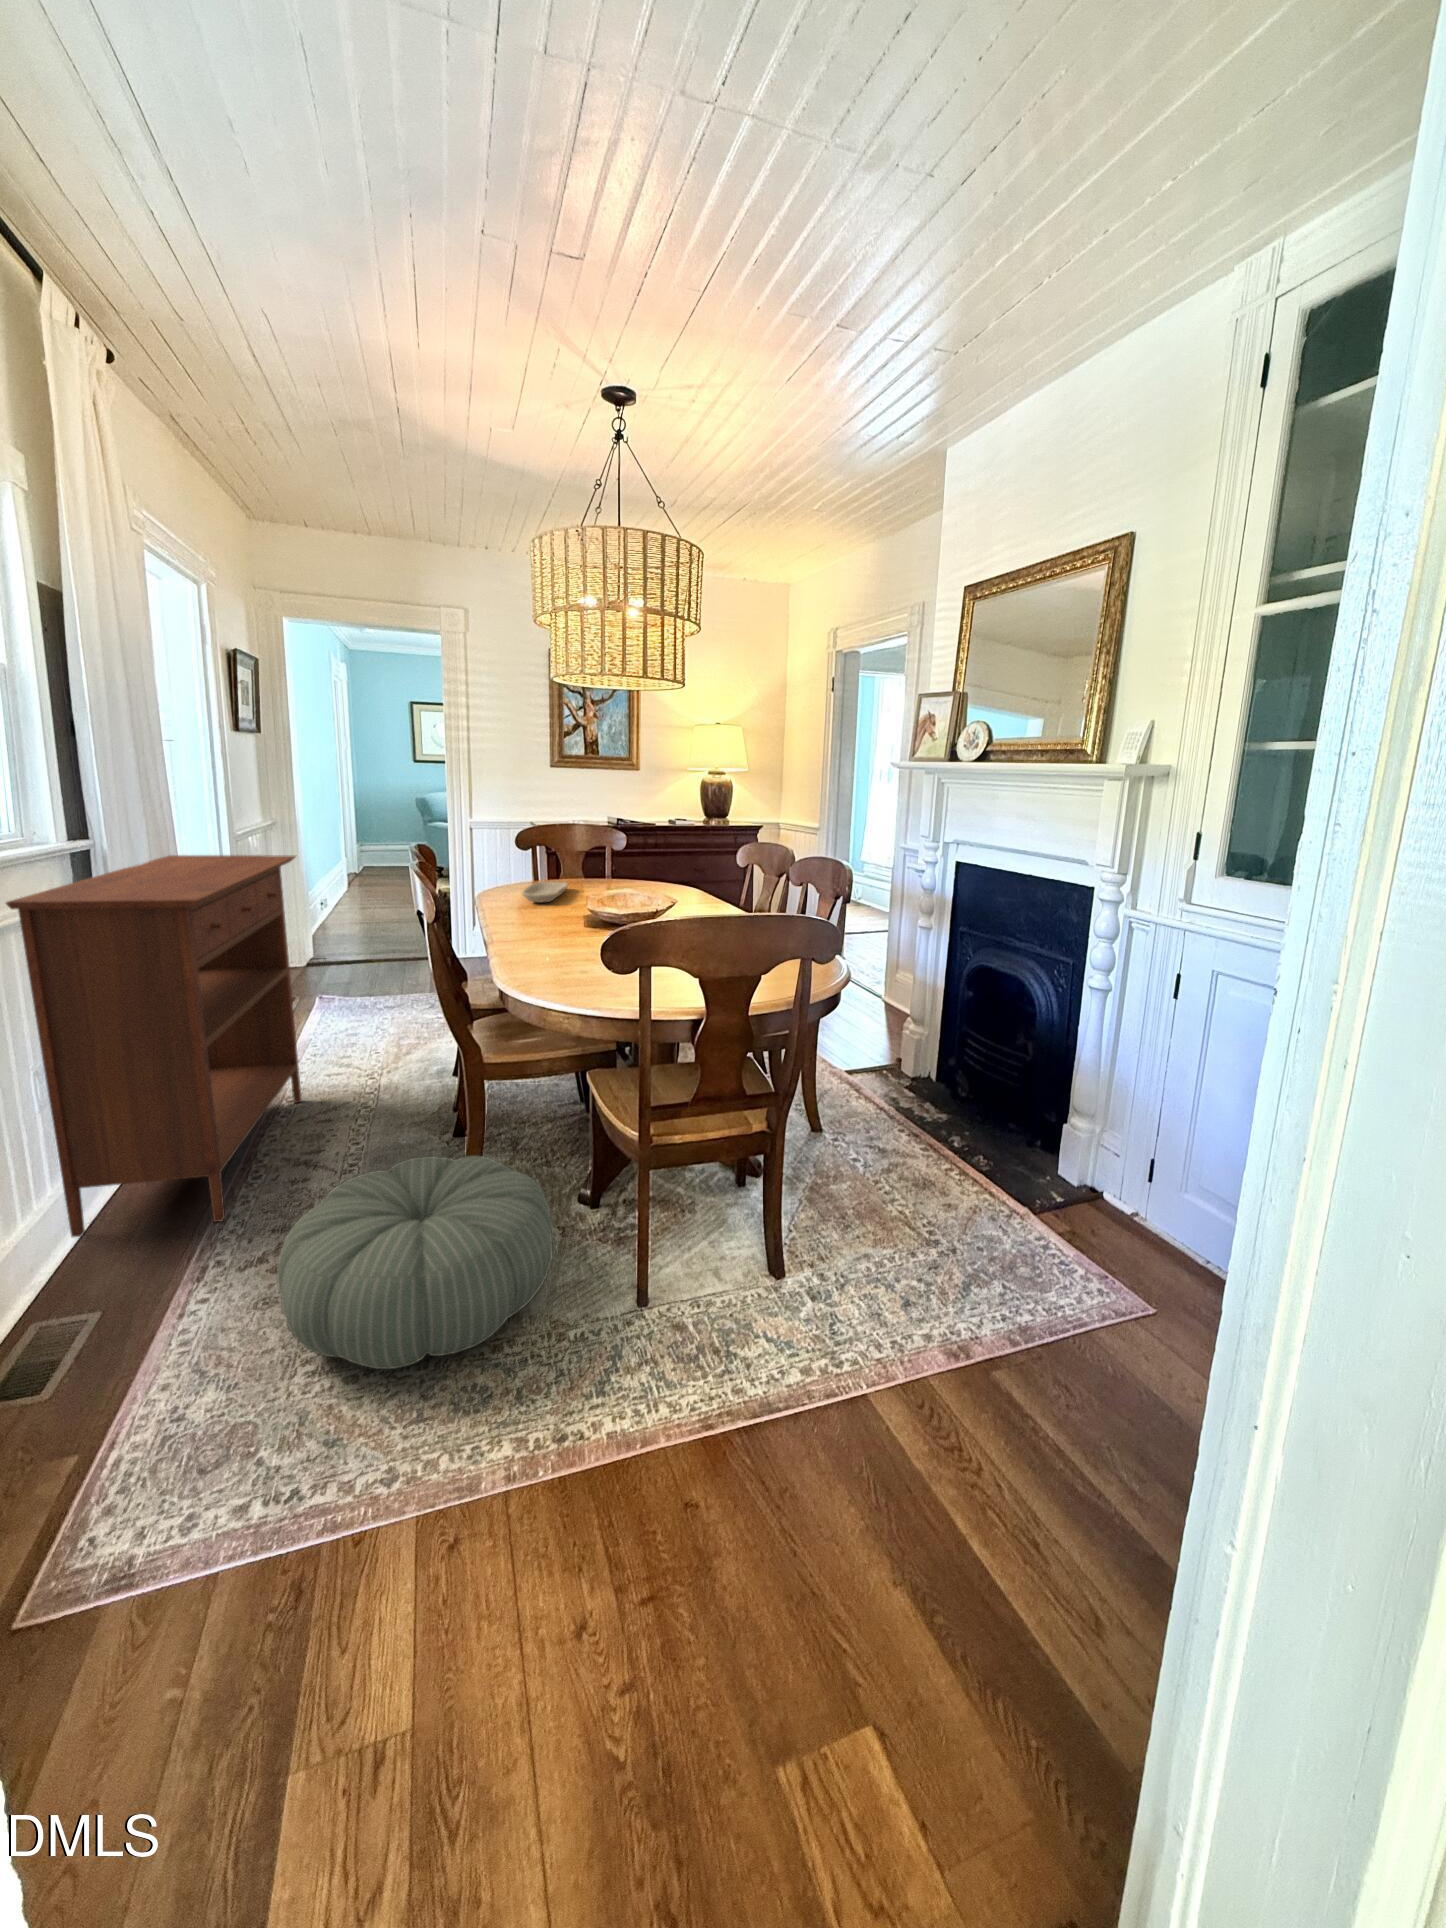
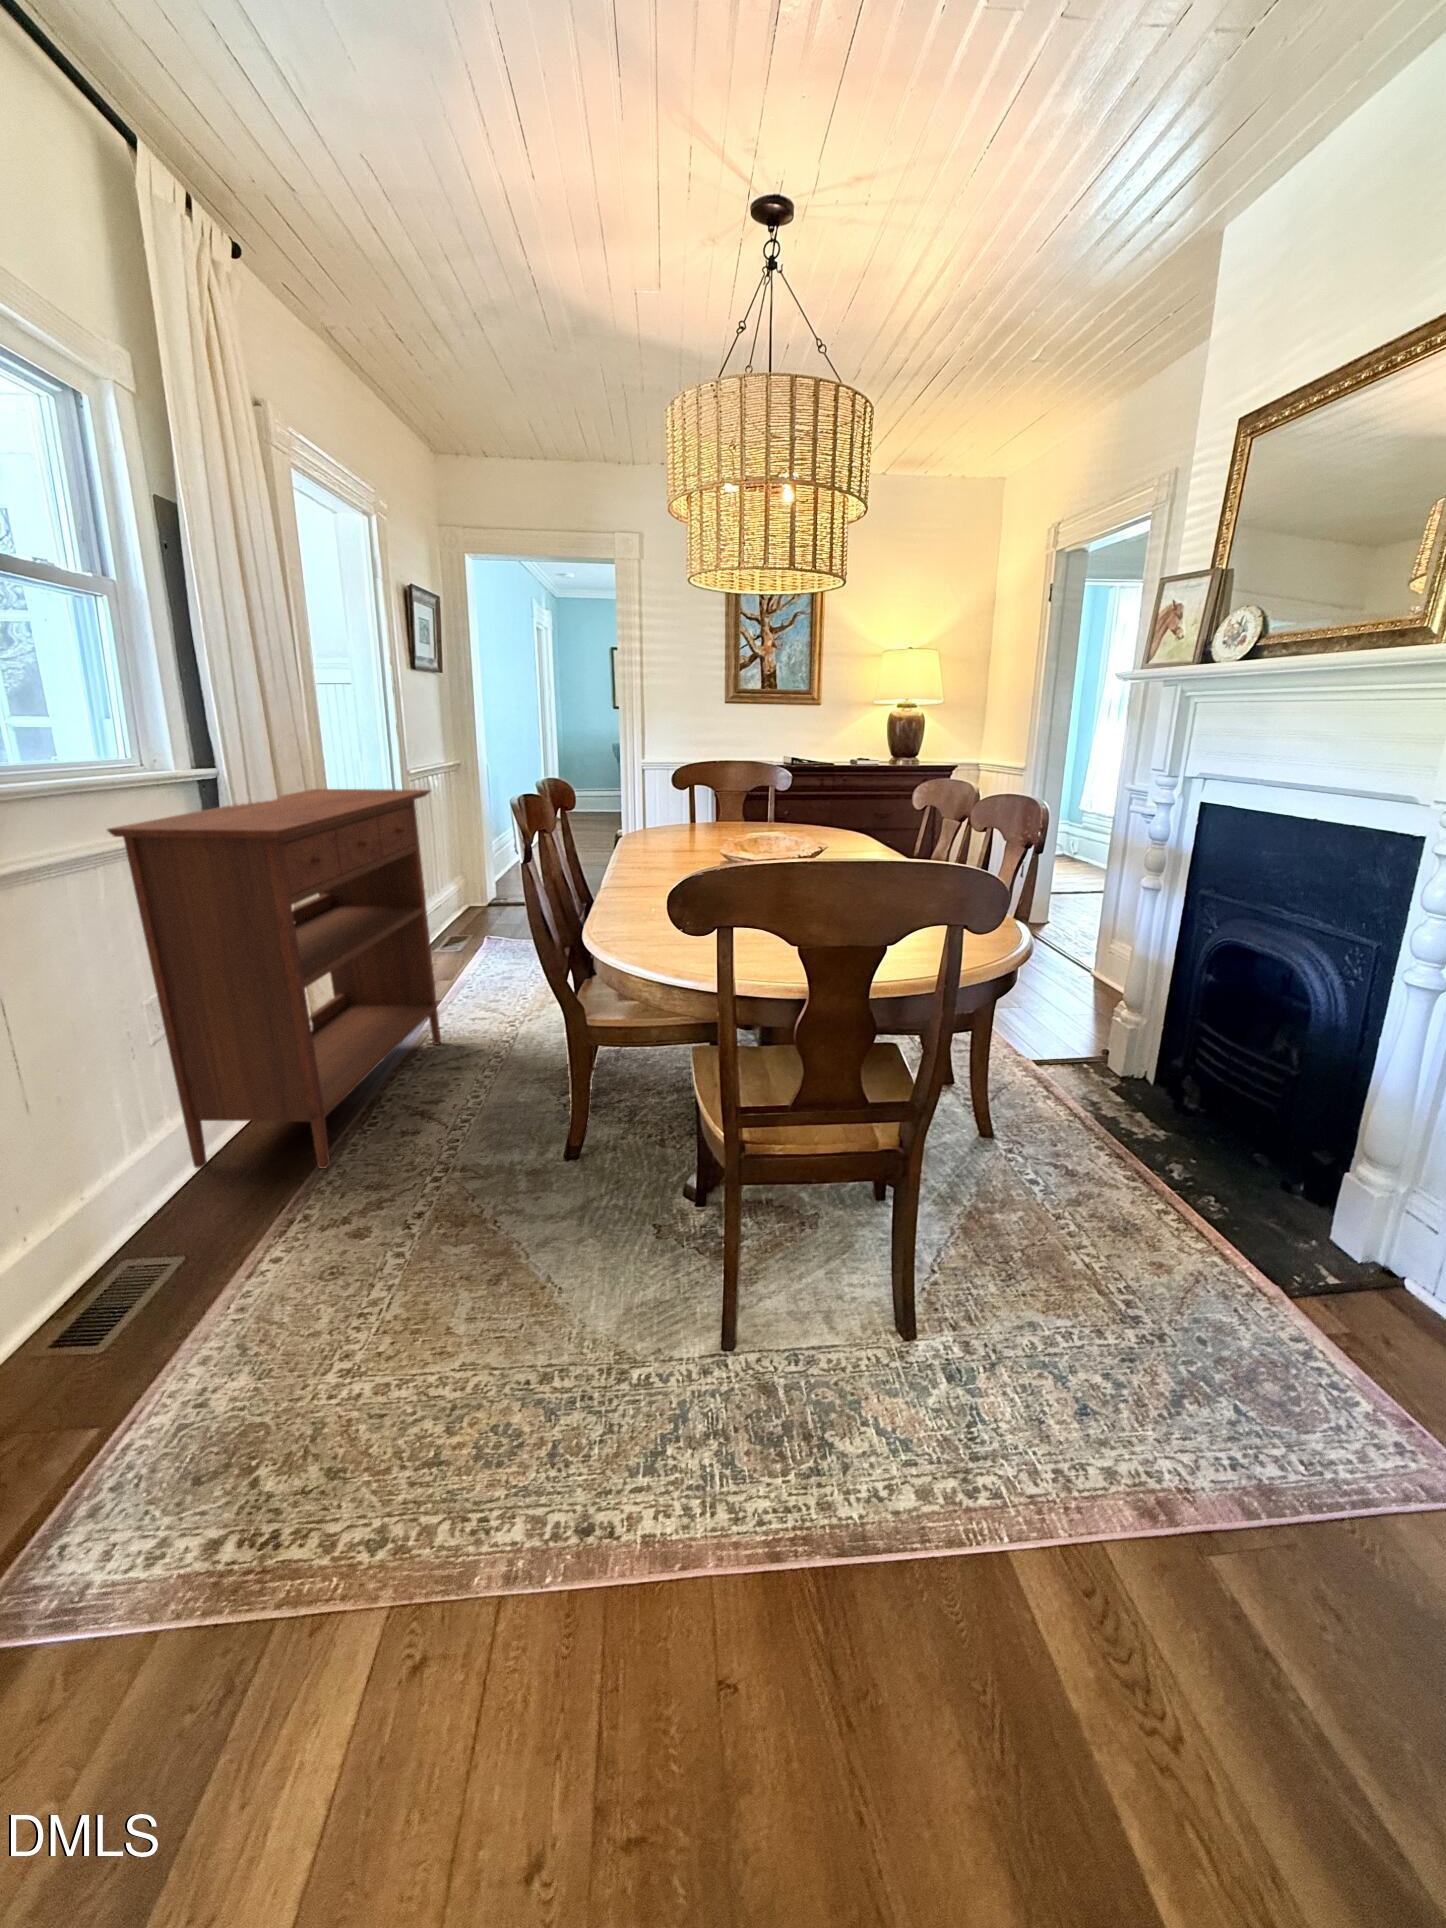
tray: present [522,882,569,902] -> none [657,823,715,845]
pouf: present [277,1156,553,1369] -> none [320,1129,634,1387]

